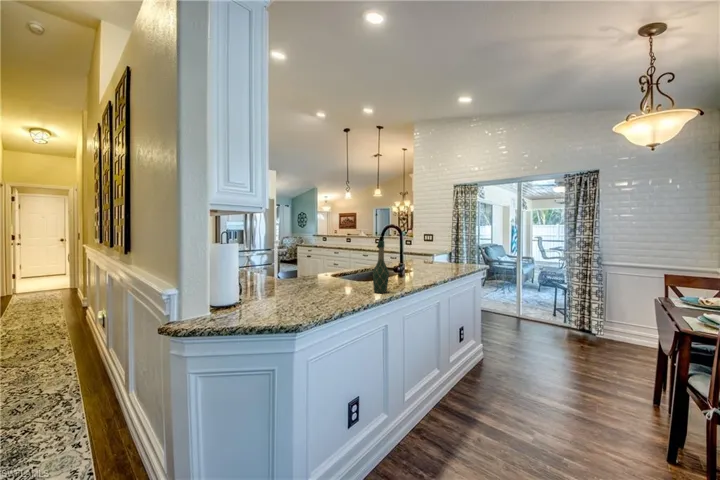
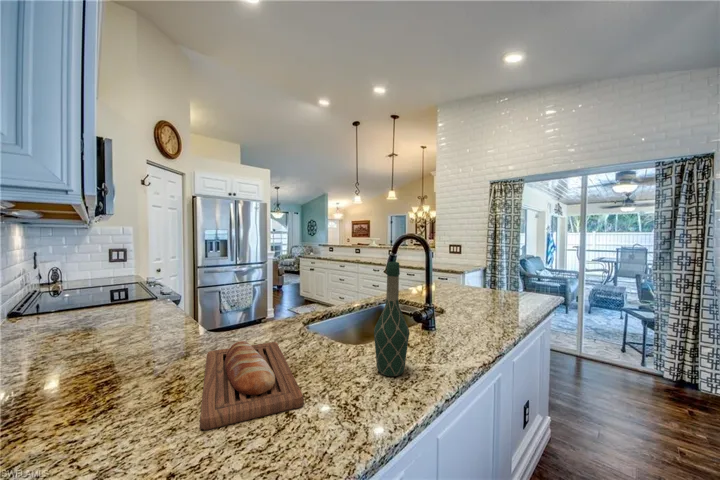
bread loaf: none [291,280,345,303] -> present [200,341,304,430]

